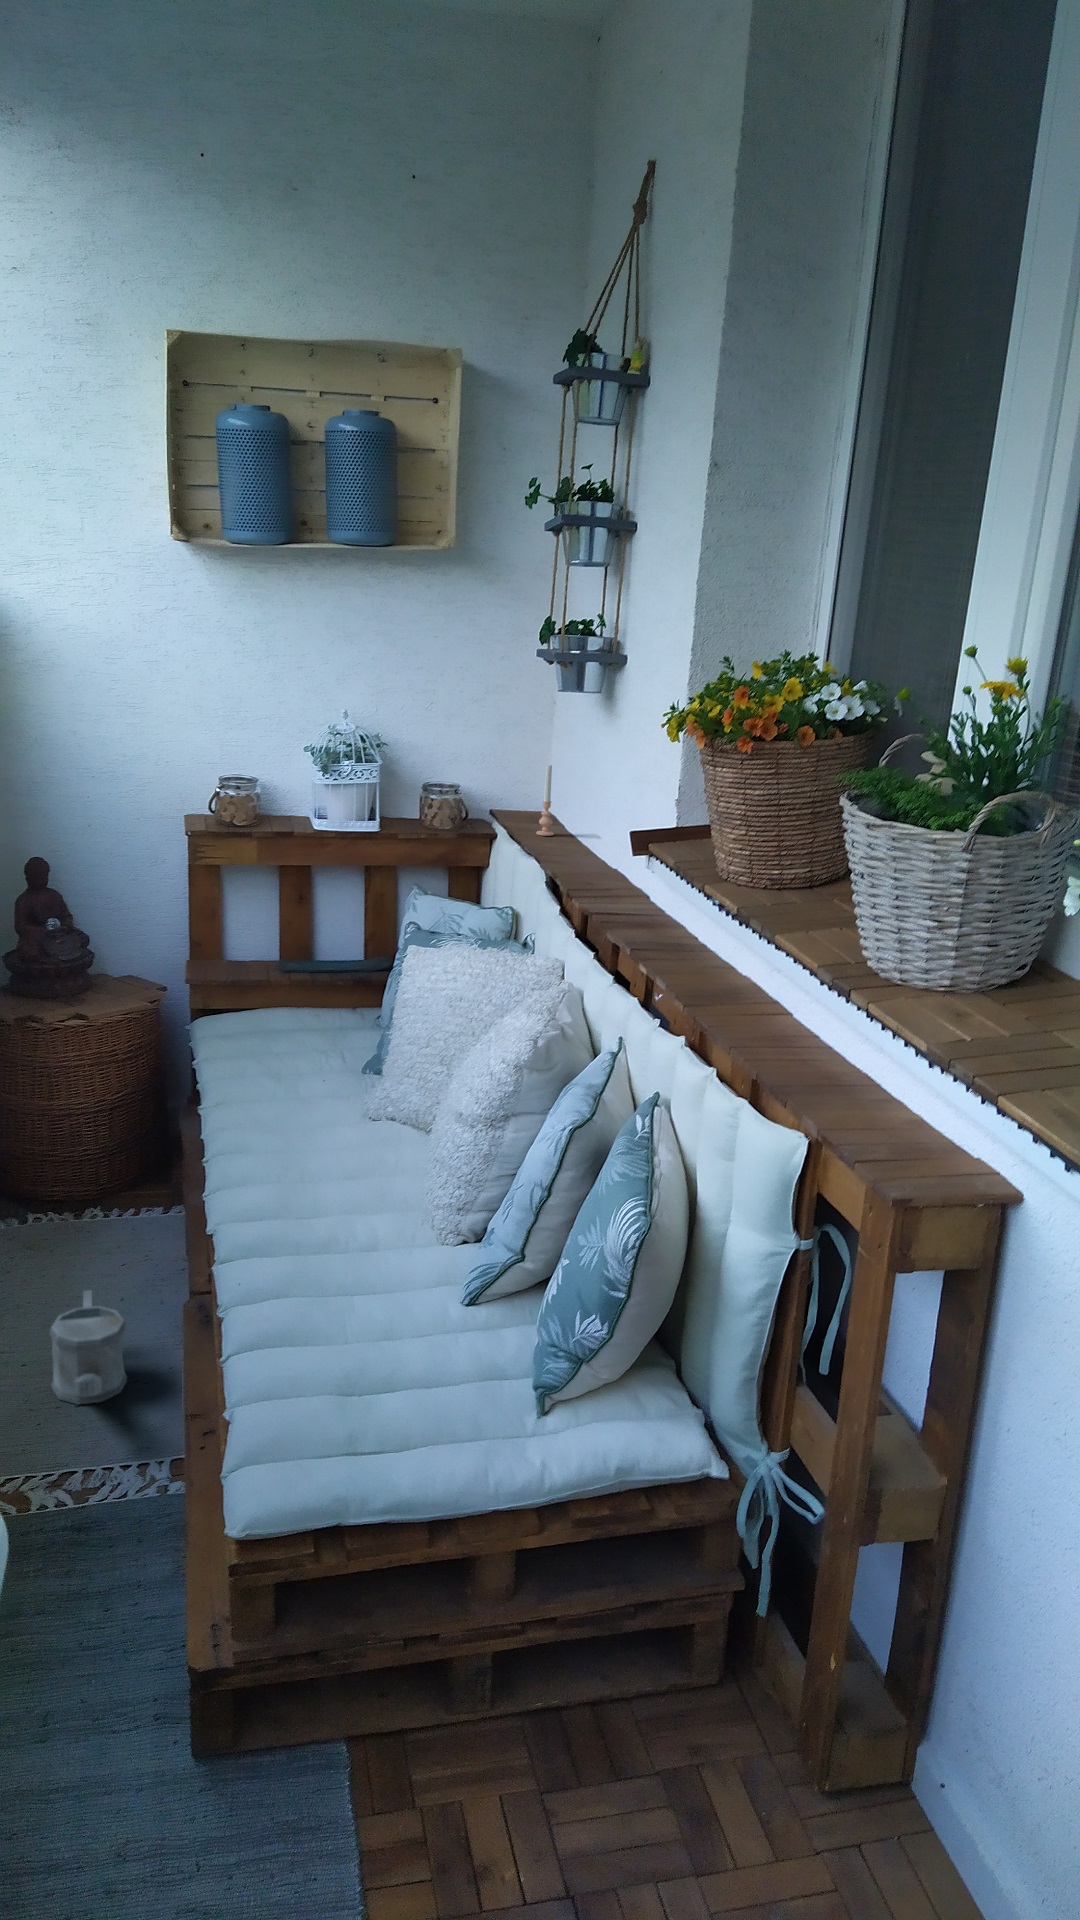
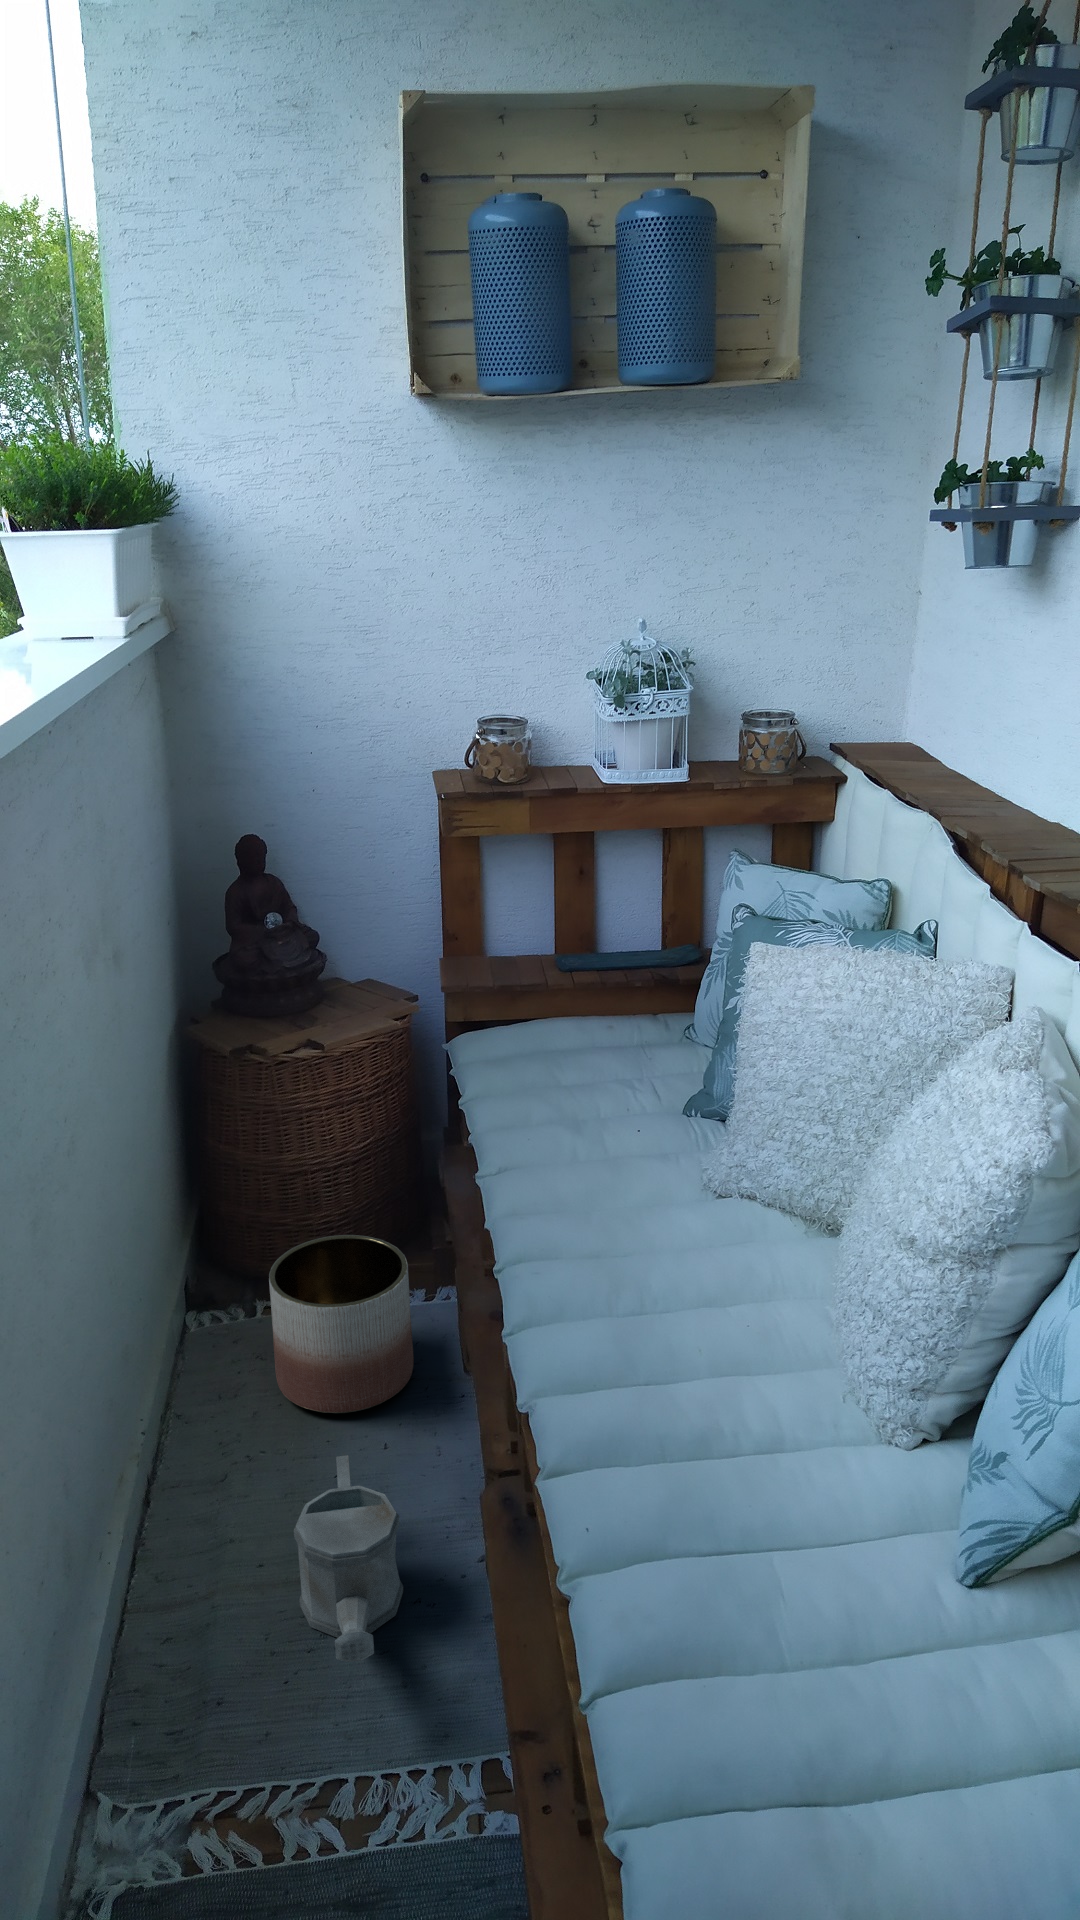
candle: present [536,764,554,836] -> none [913,678,938,779]
planter: none [39,1156,147,1282] -> present [269,1235,413,1413]

